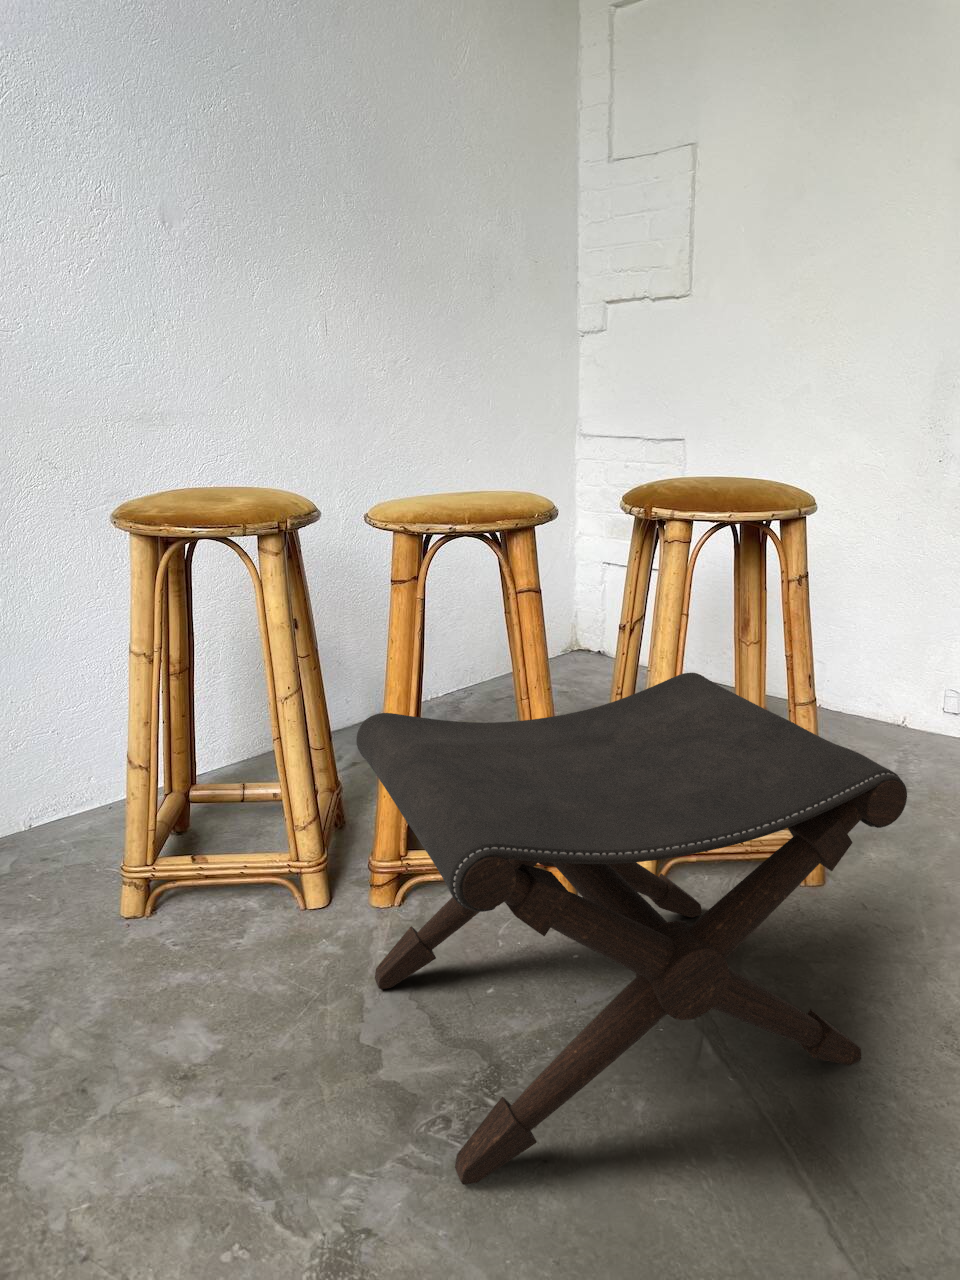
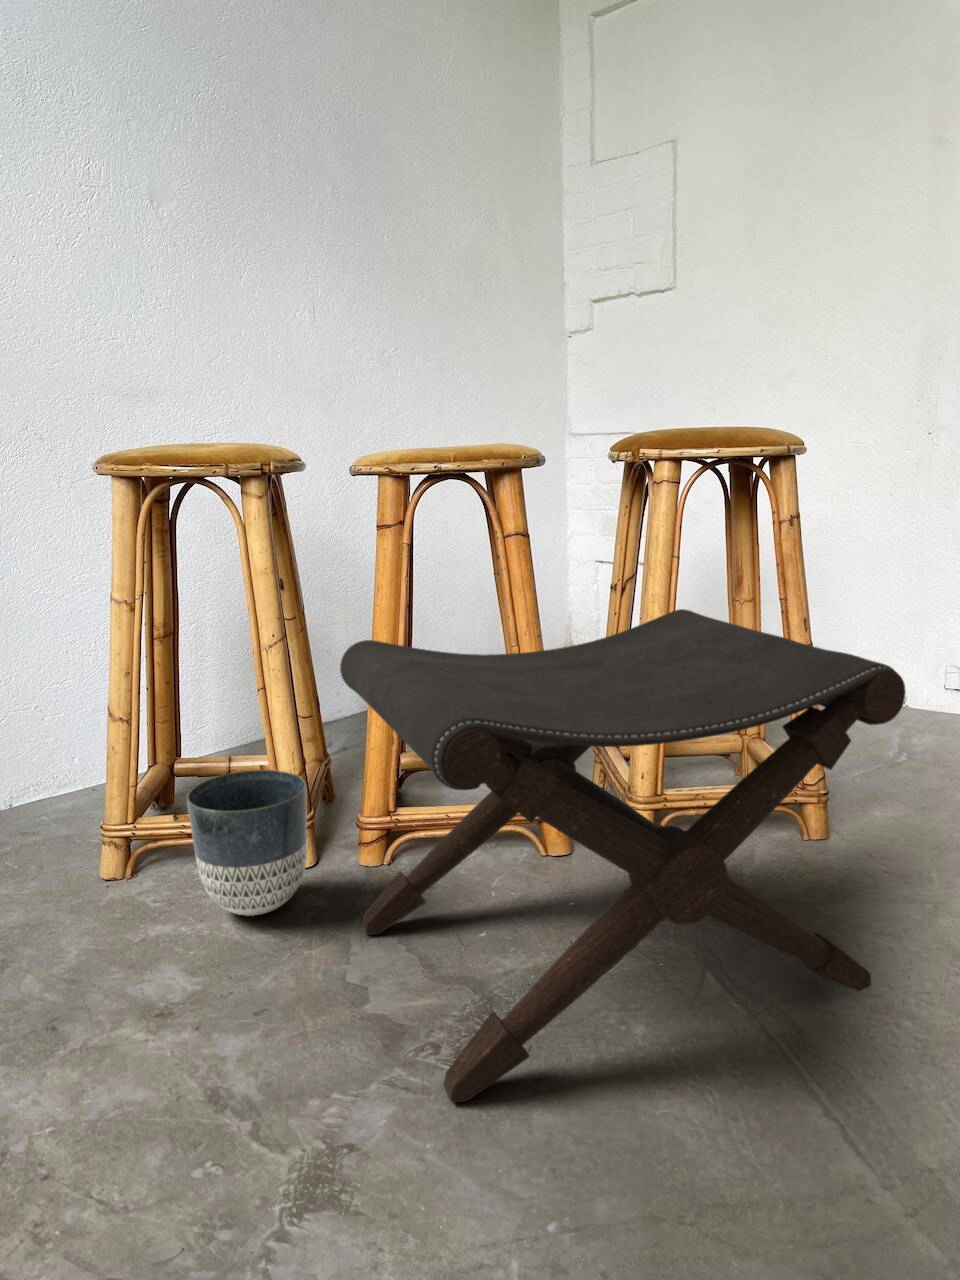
planter: none [206,820,321,964] -> present [187,770,307,916]

